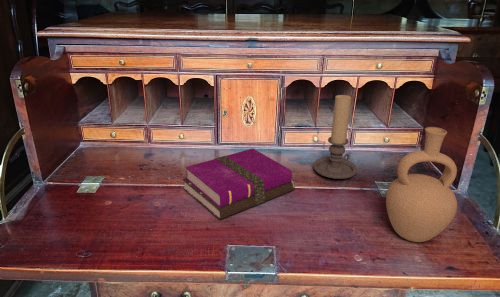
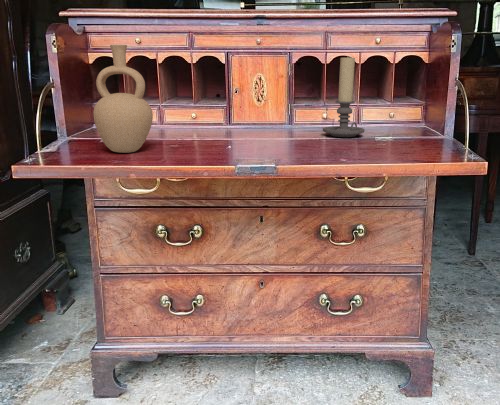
vase: present [386,127,457,242] -> present [93,45,153,153]
notebook: present [183,148,295,219] -> none [201,114,306,148]

